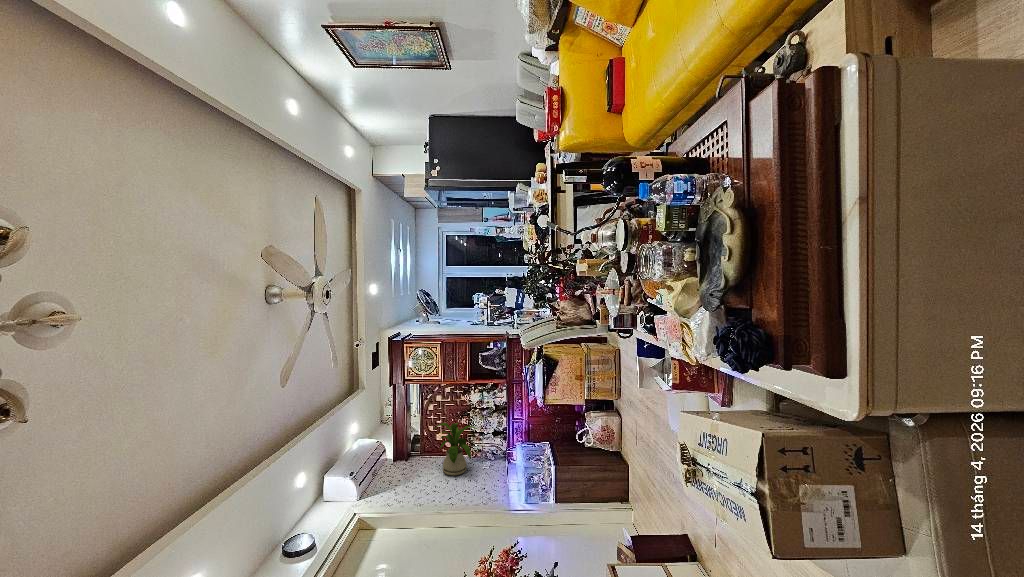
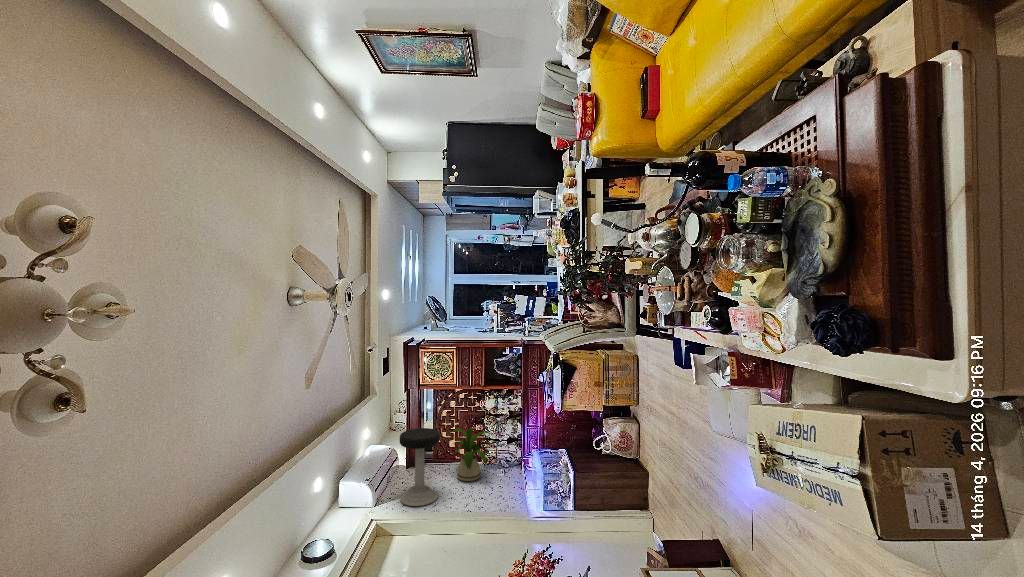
stool: none [382,423,423,501] -> present [400,428,440,506]

